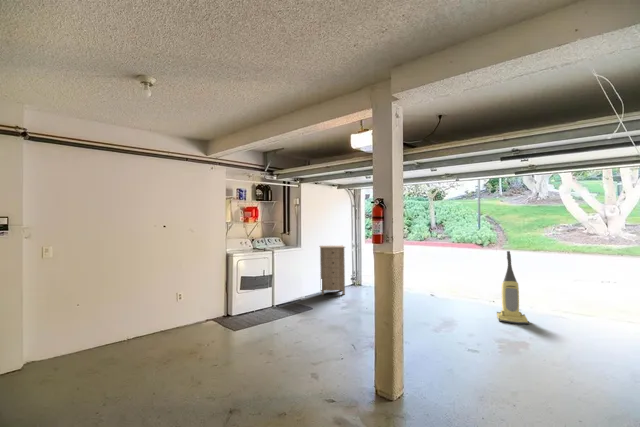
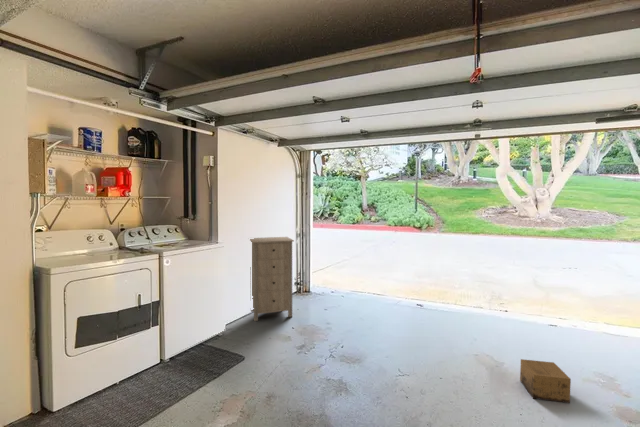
vacuum cleaner: present [497,251,529,324] -> none [537,246,592,359]
cardboard box: none [465,315,486,337] -> present [520,359,571,403]

